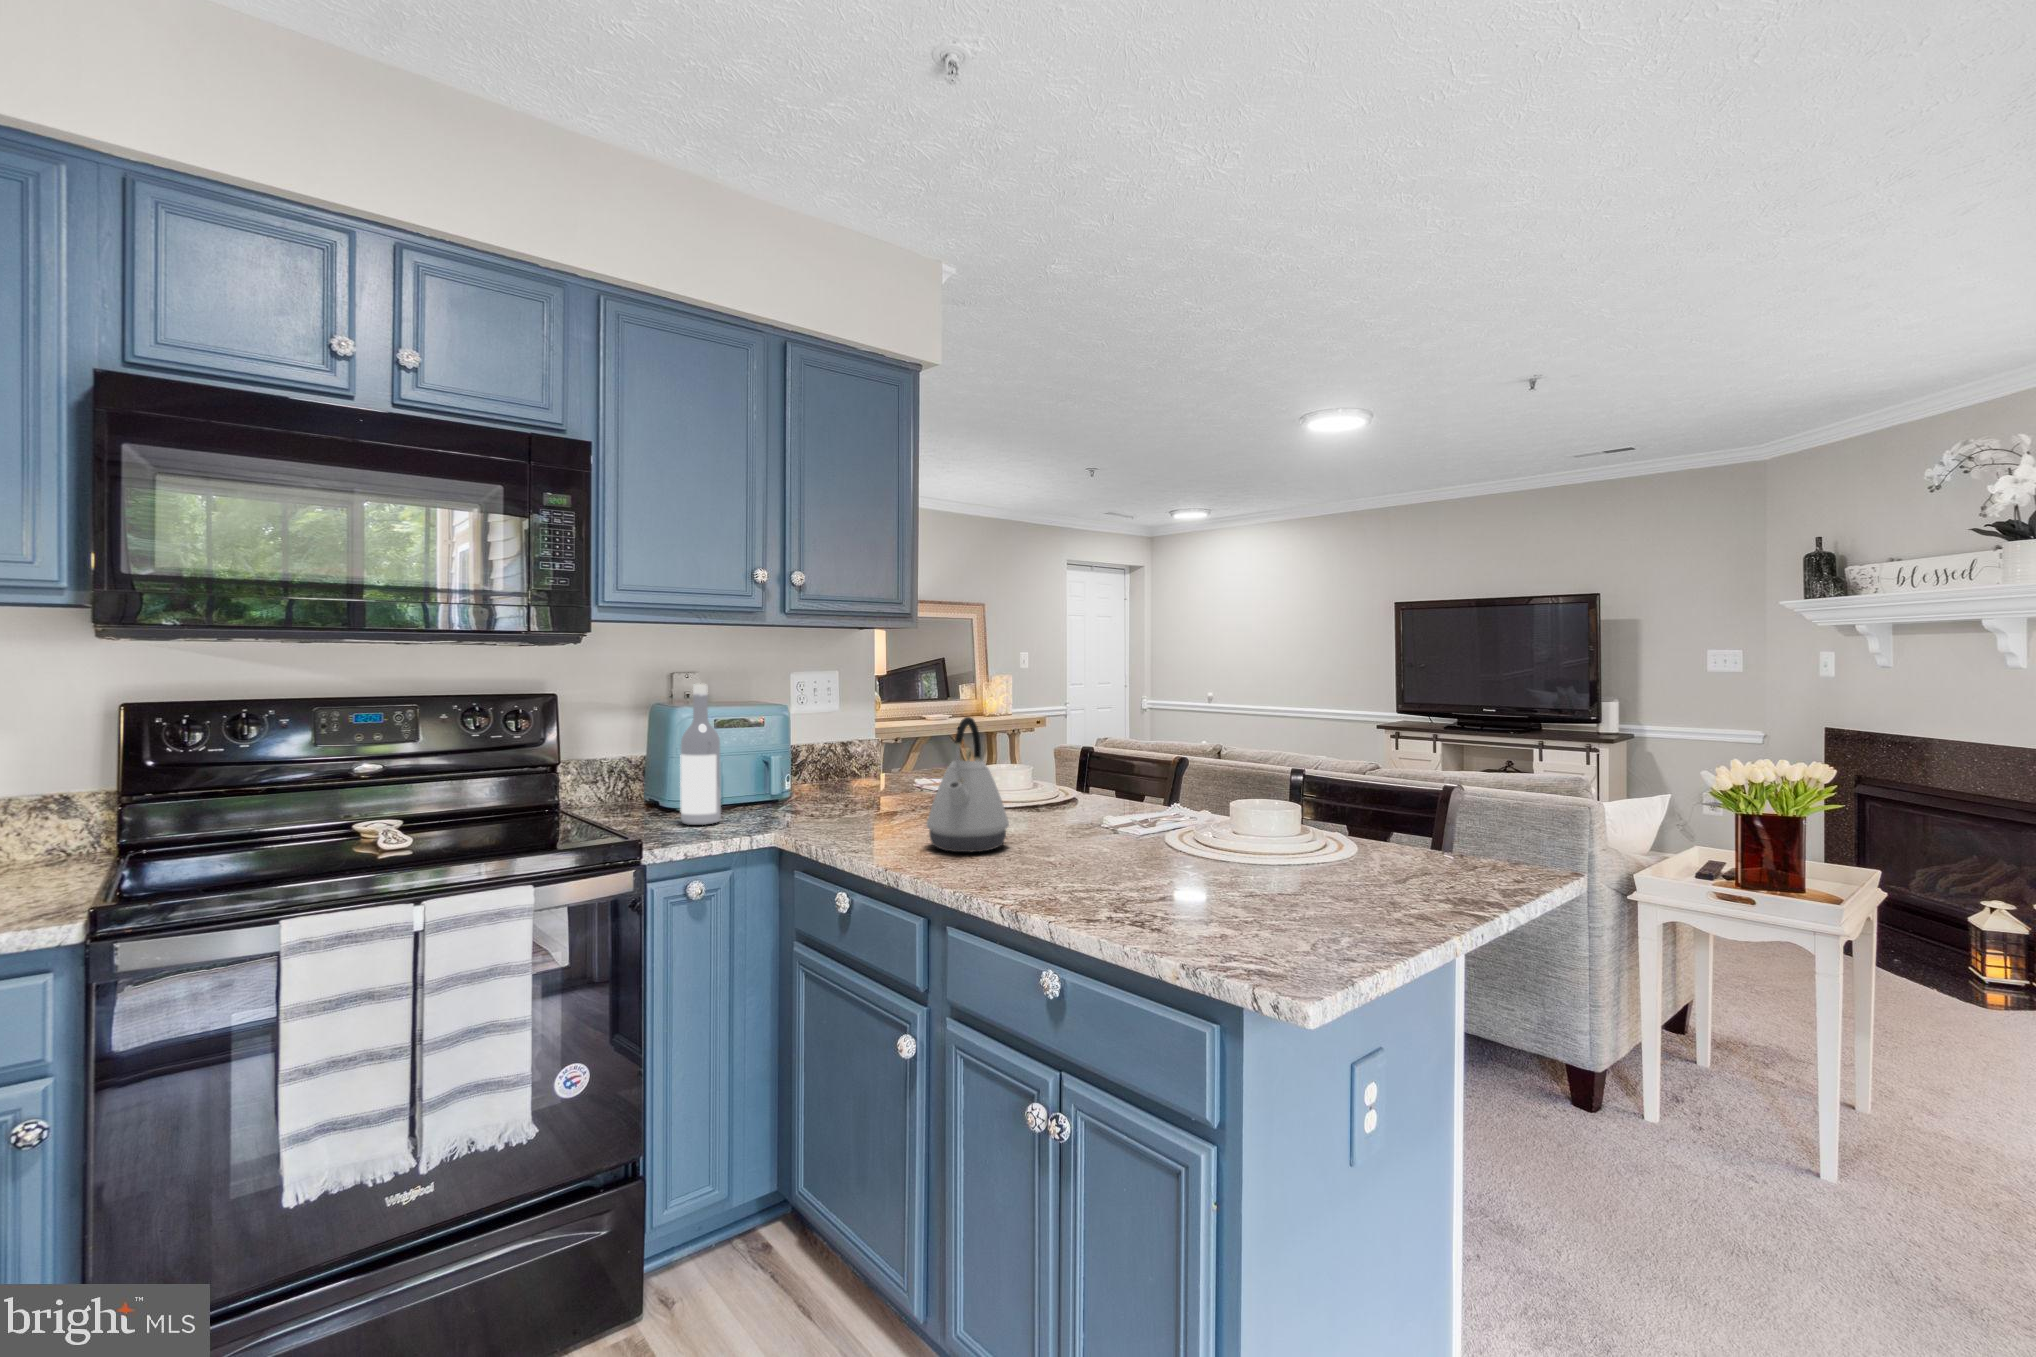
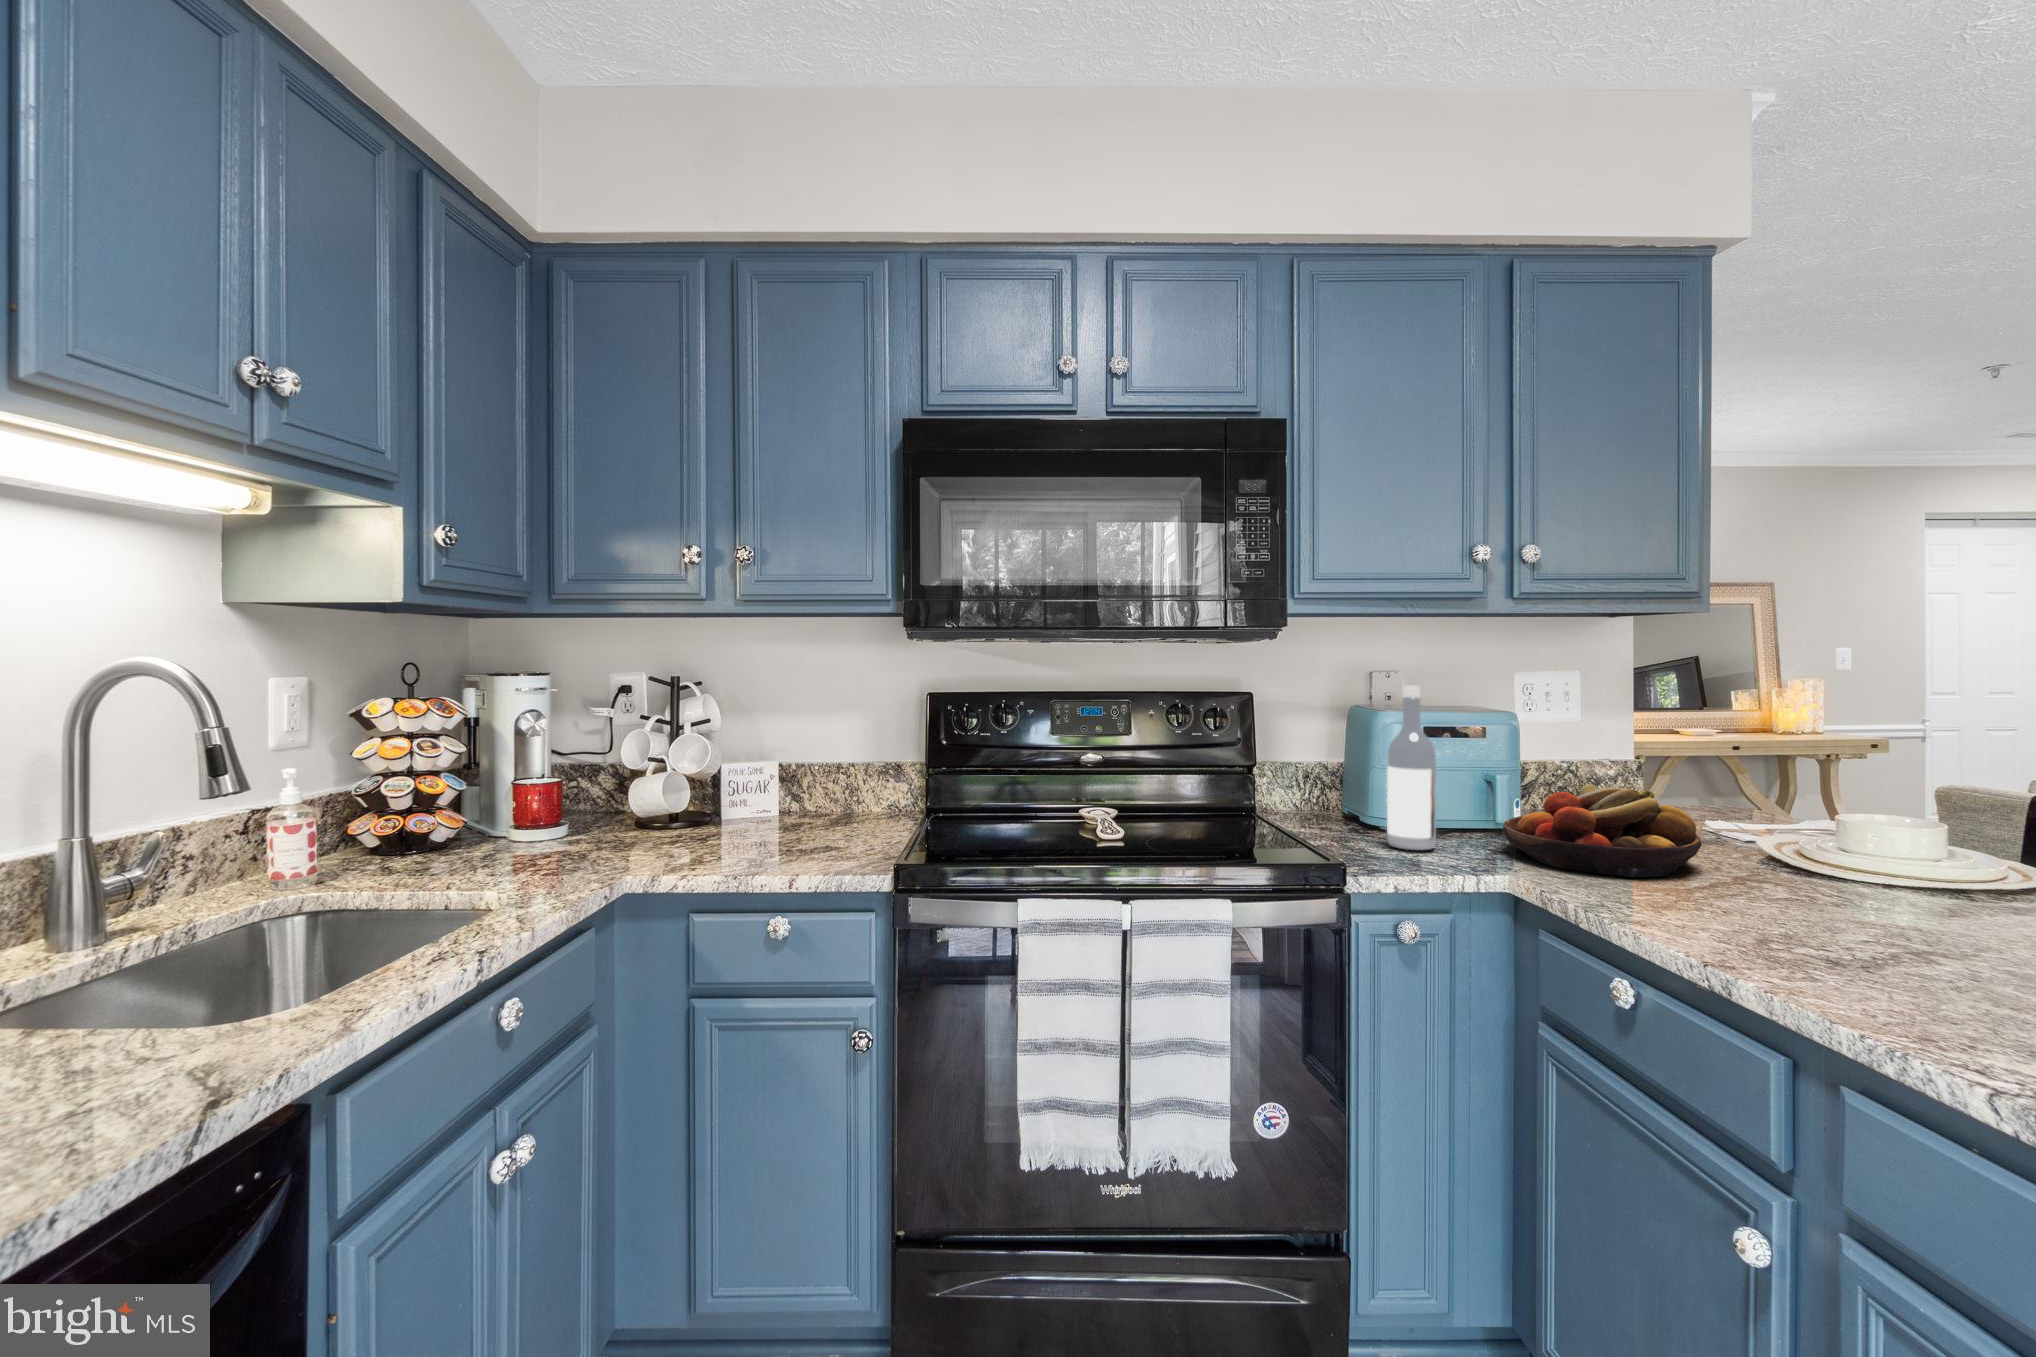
kettle: present [927,717,1009,852] -> none [1774,745,1952,963]
fruit bowl: none [773,760,901,825] -> present [1503,784,1702,877]

